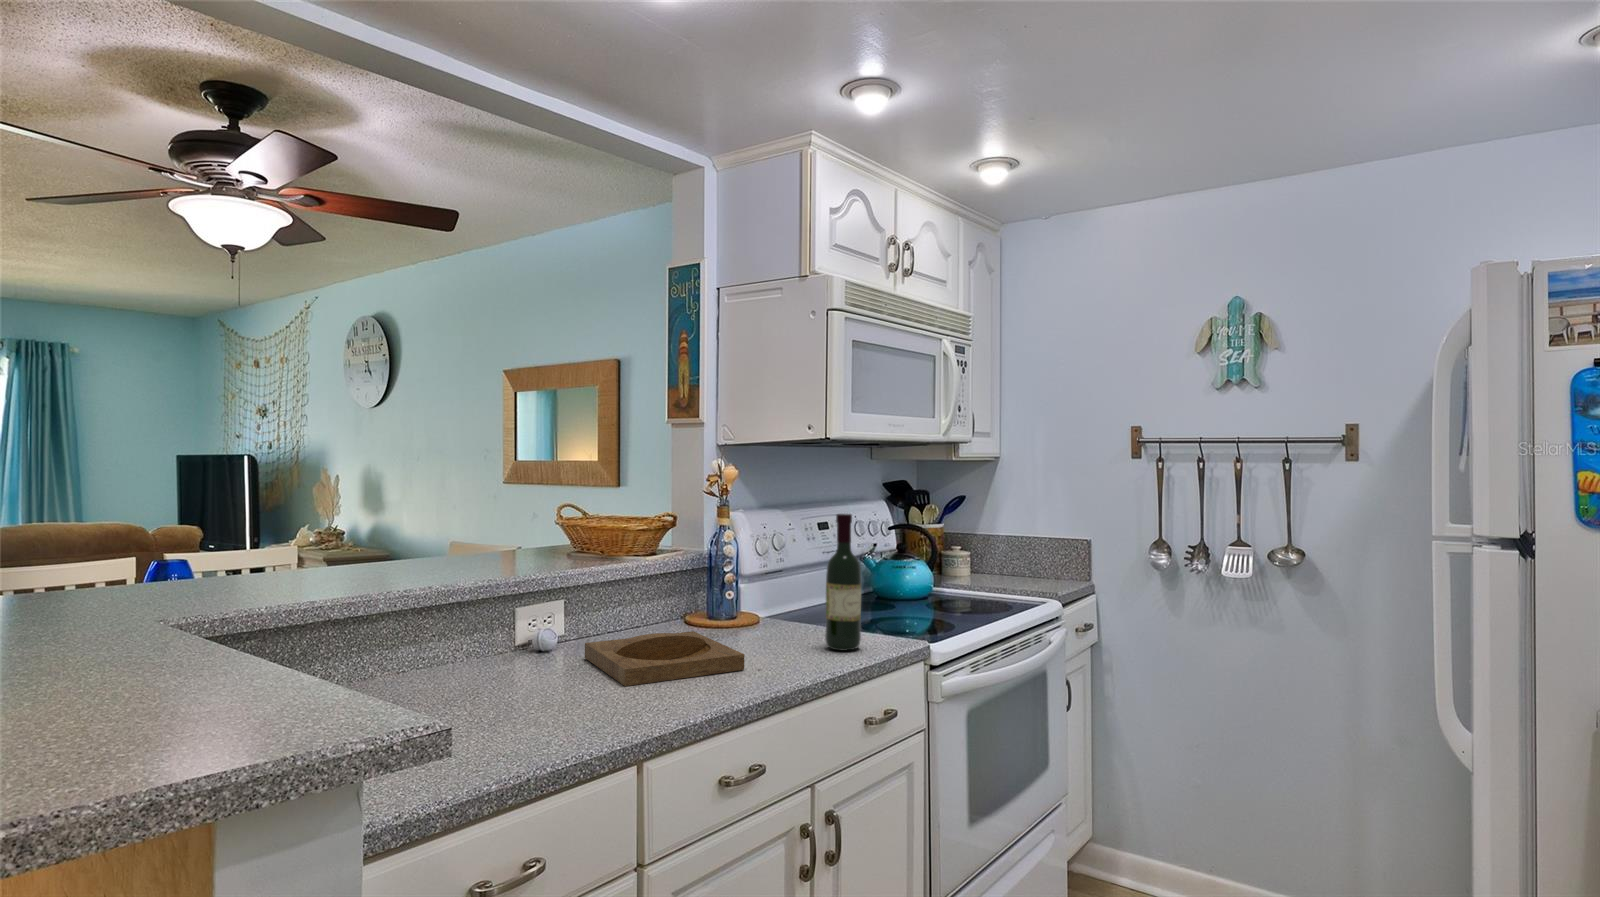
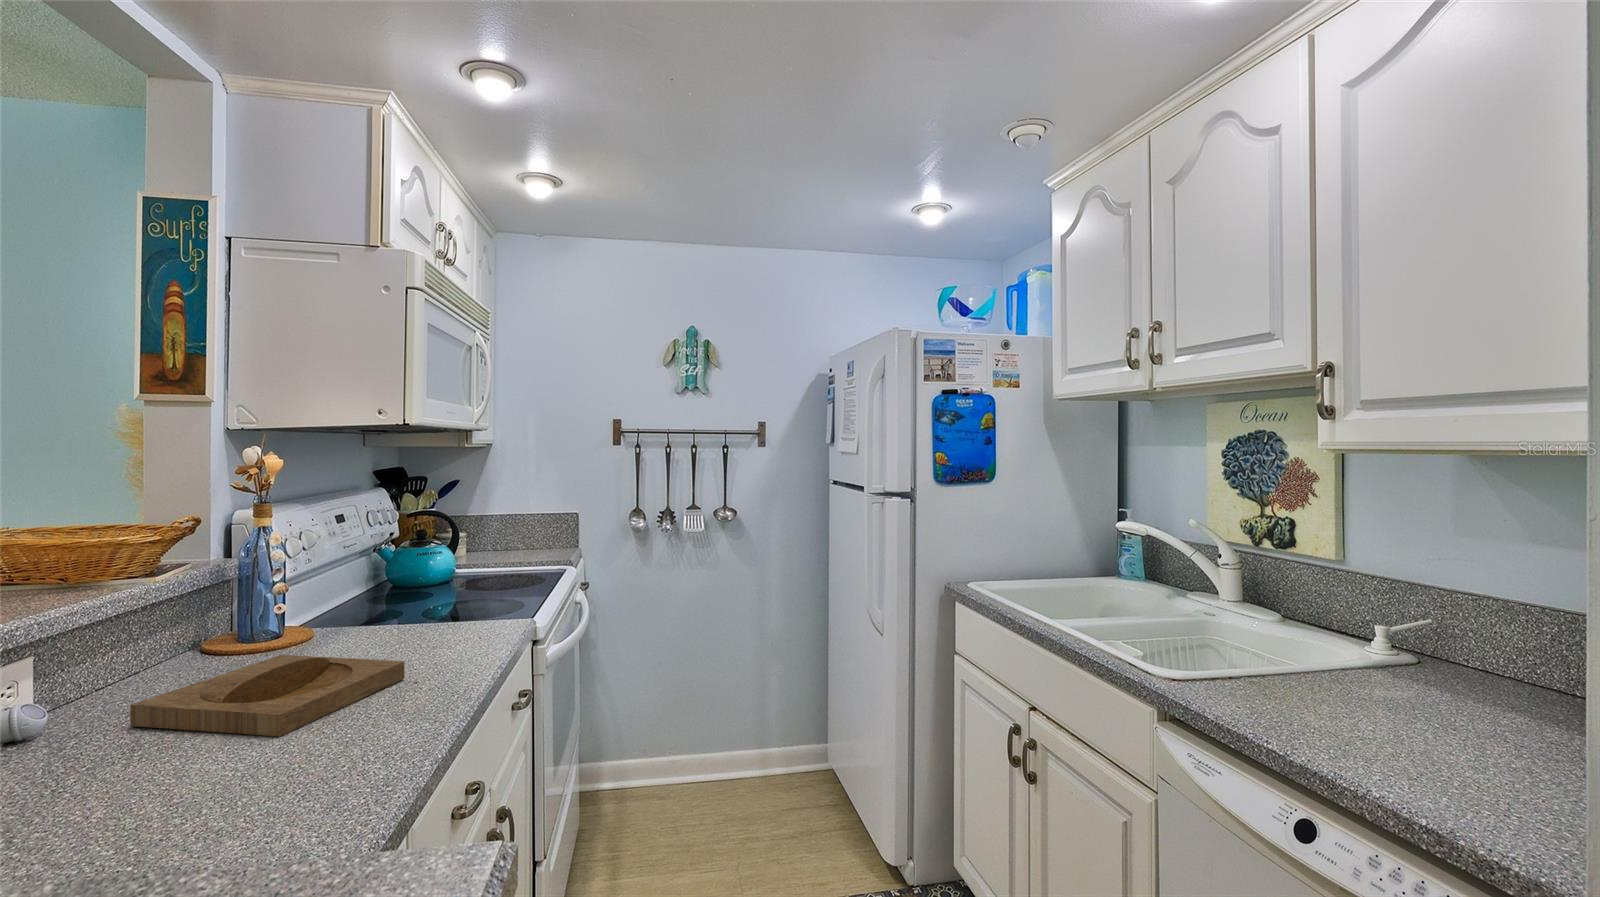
wine bottle: present [825,514,861,651] -> none [448,499,487,638]

